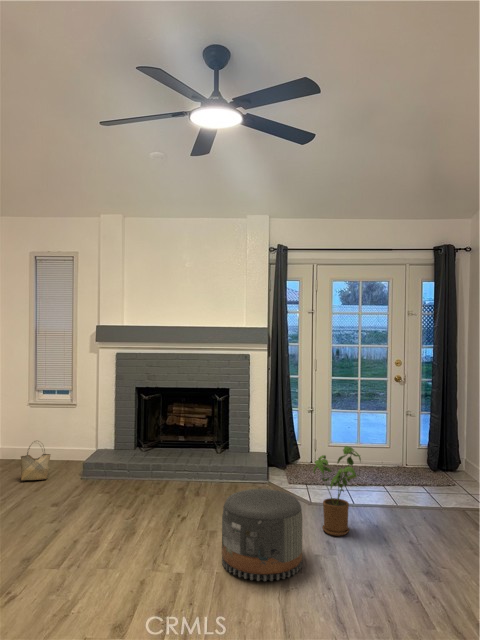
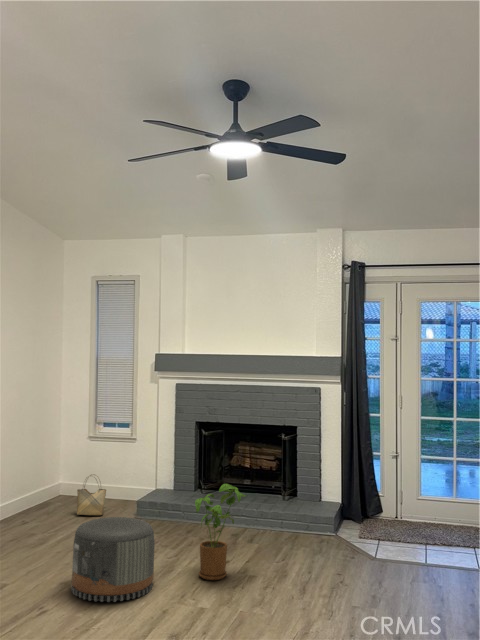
house plant: present [314,446,361,536] -> present [195,484,245,580]
pouf: present [222,489,302,581] -> present [71,517,155,602]

